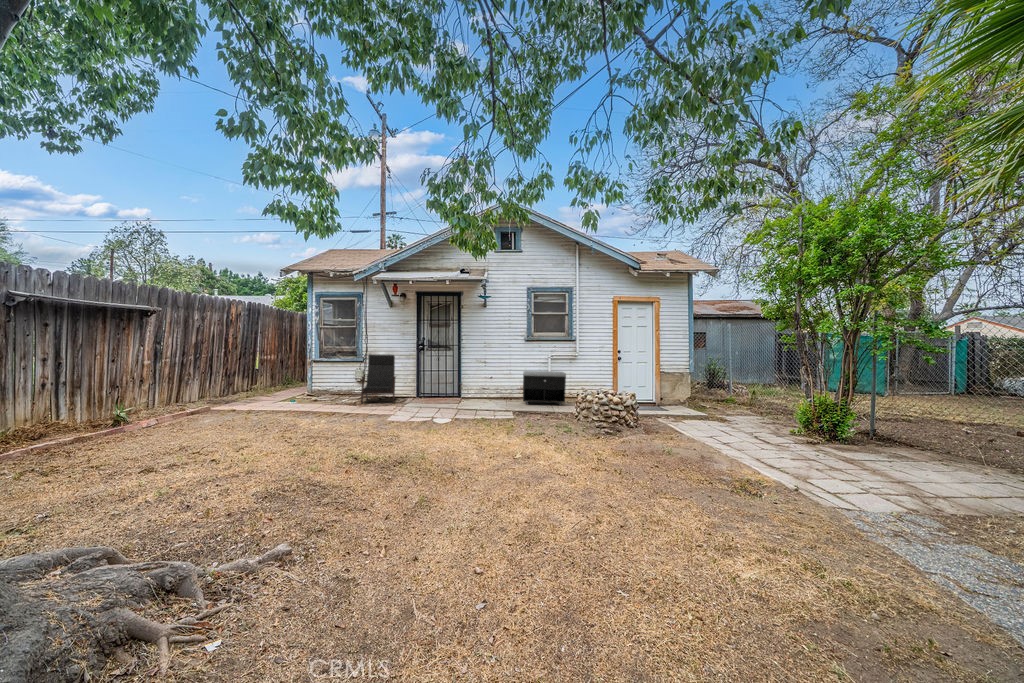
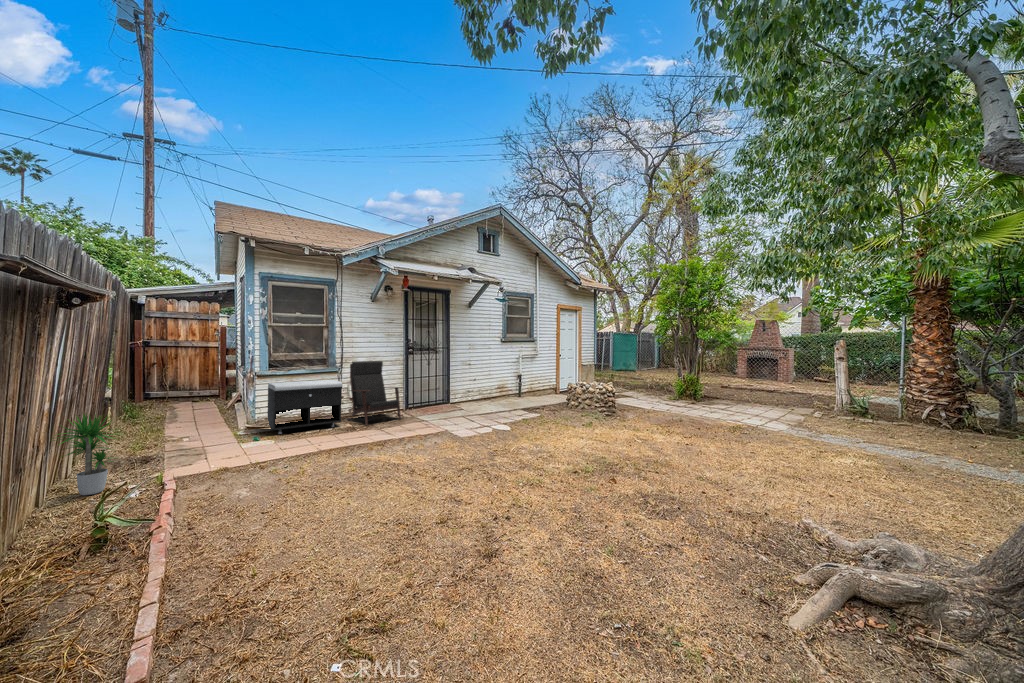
potted plant: none [158,371,191,412] -> present [57,414,117,495]
storage bench: present [523,371,566,405] -> present [268,380,342,434]

